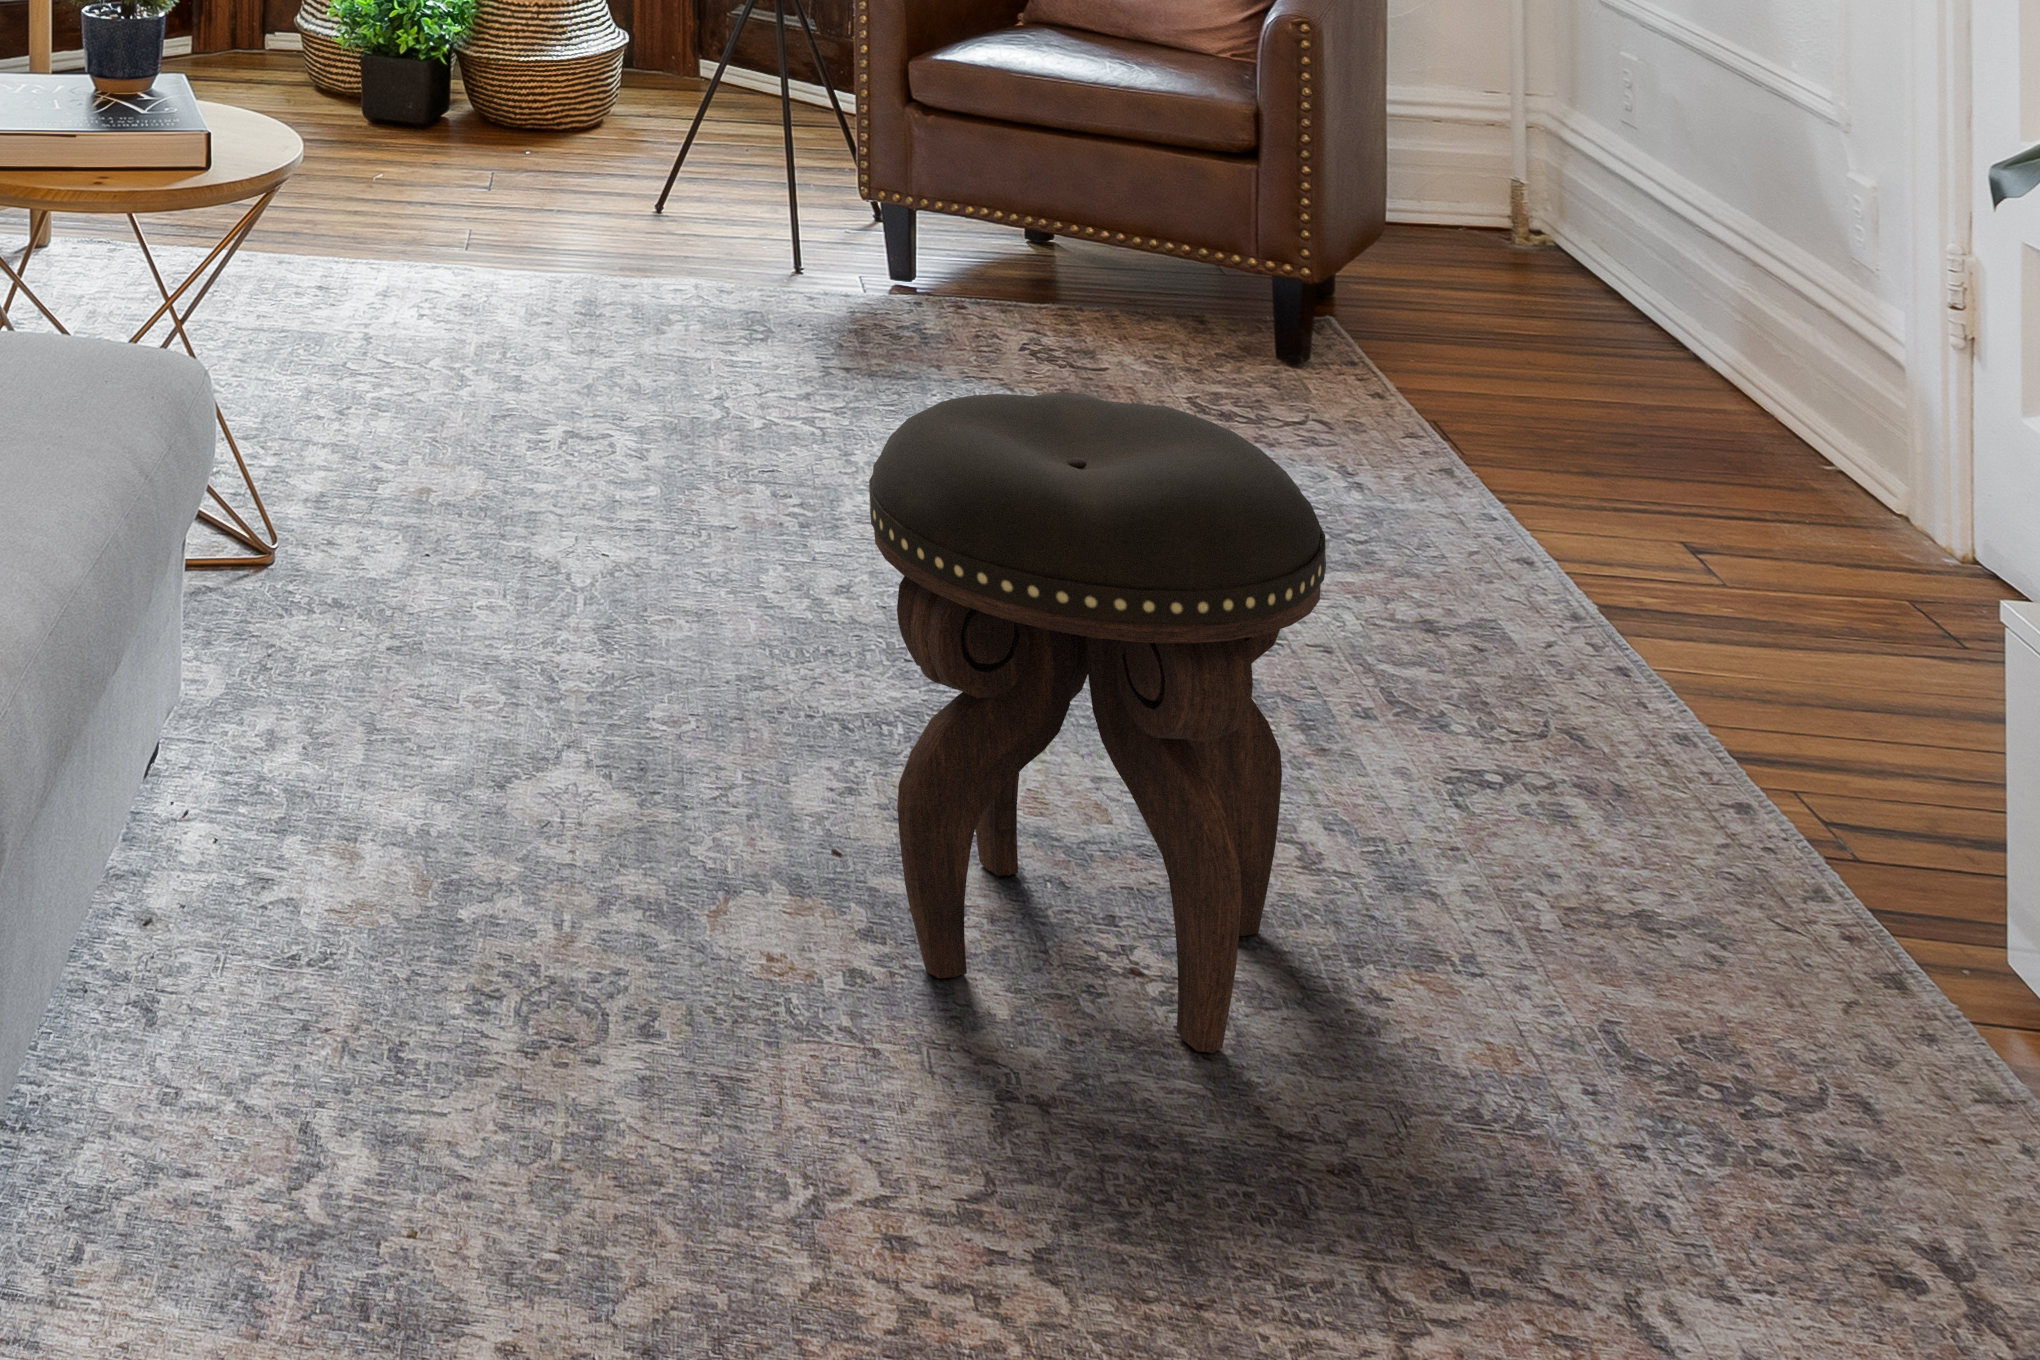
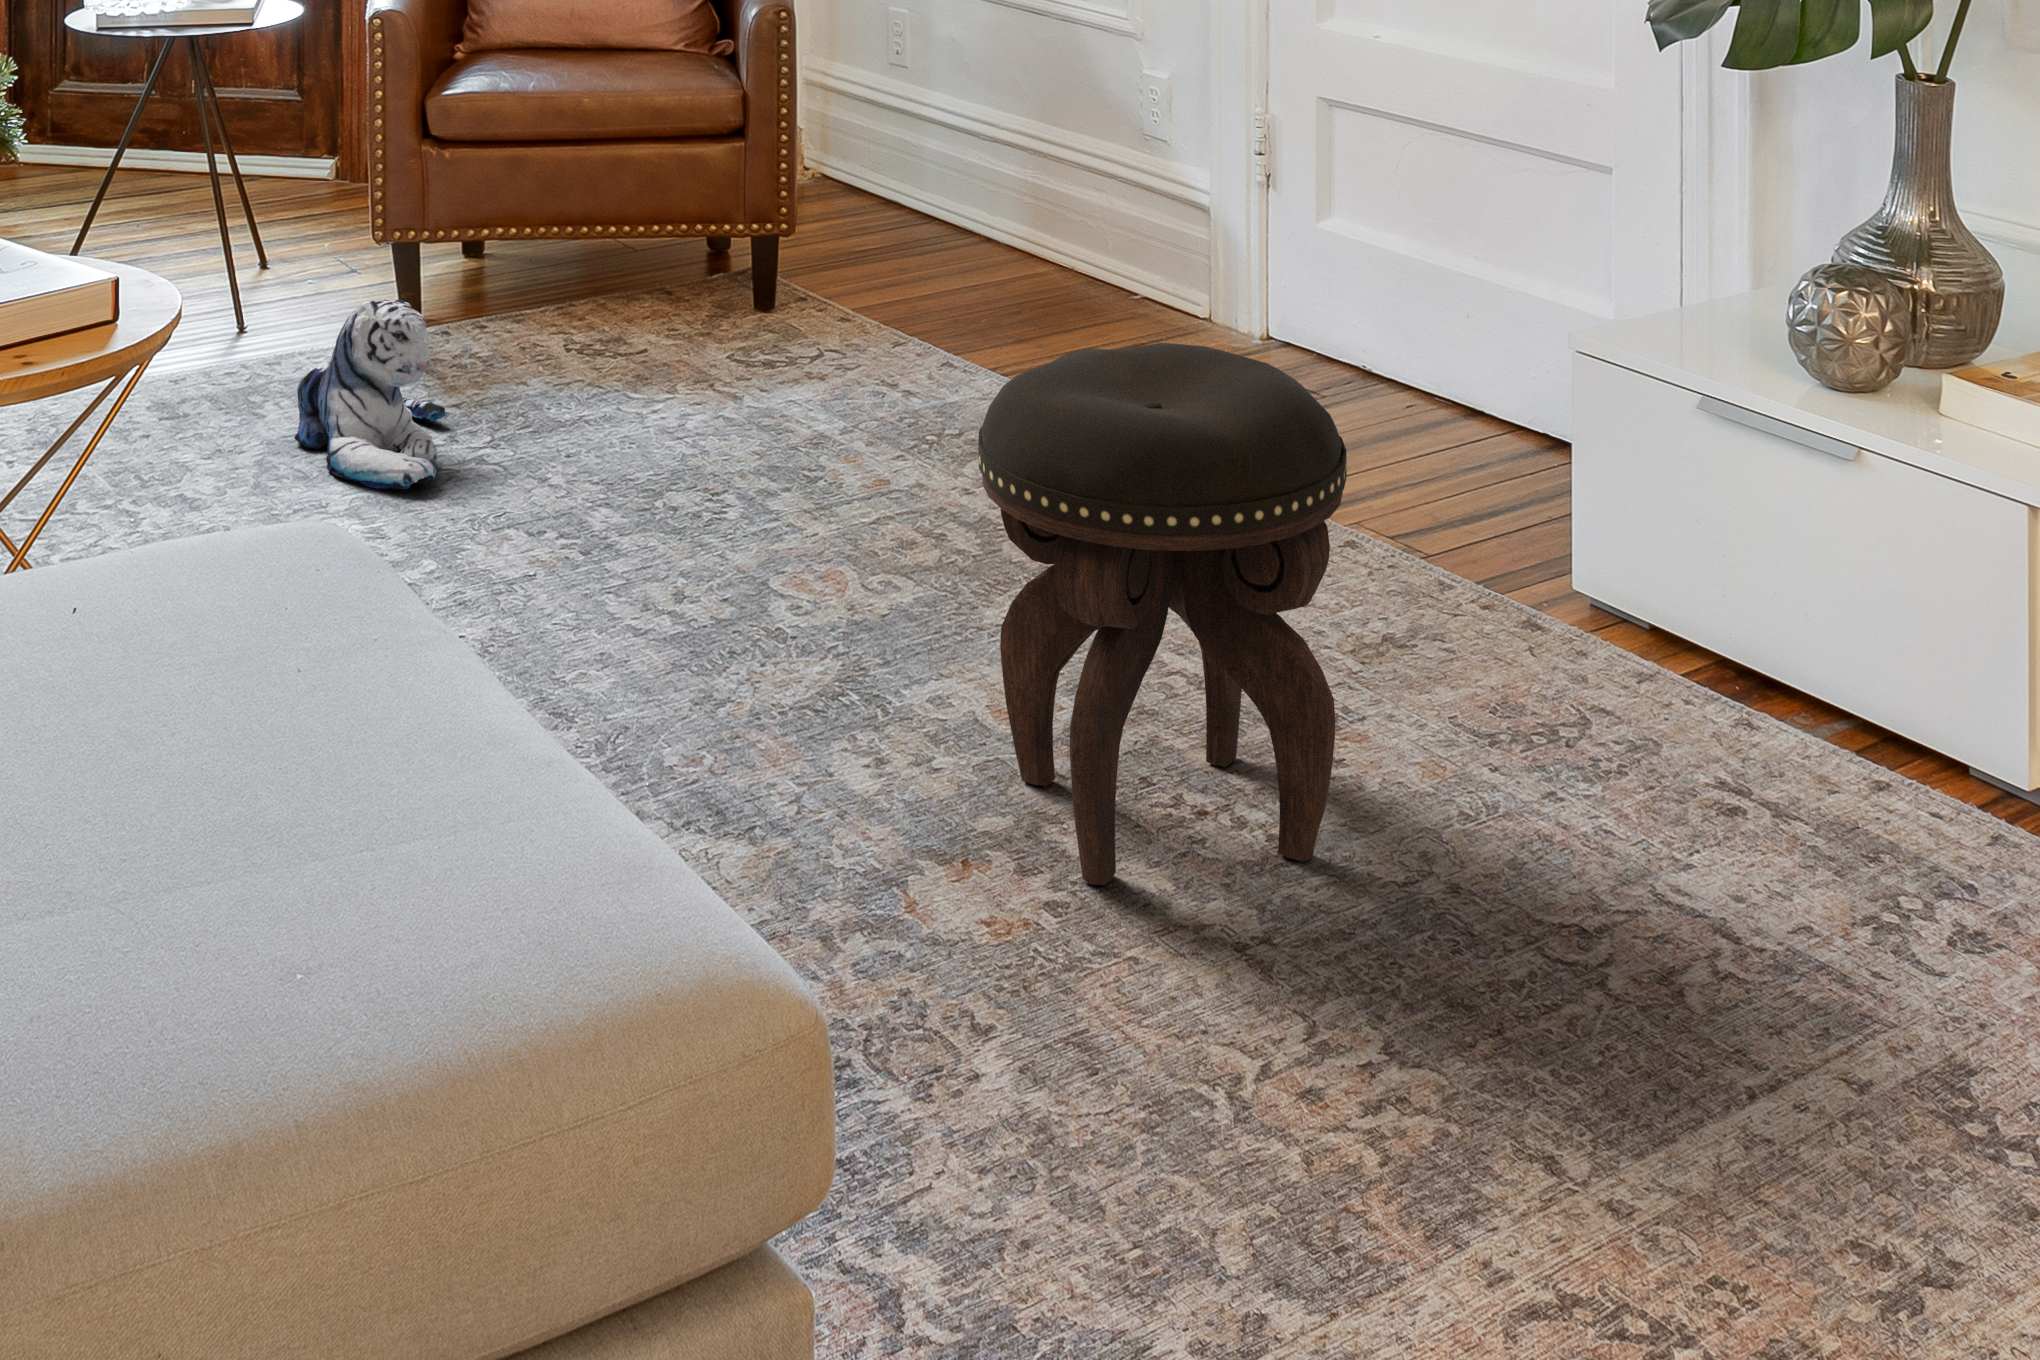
plush toy: none [657,243,814,434] -> present [294,300,446,489]

